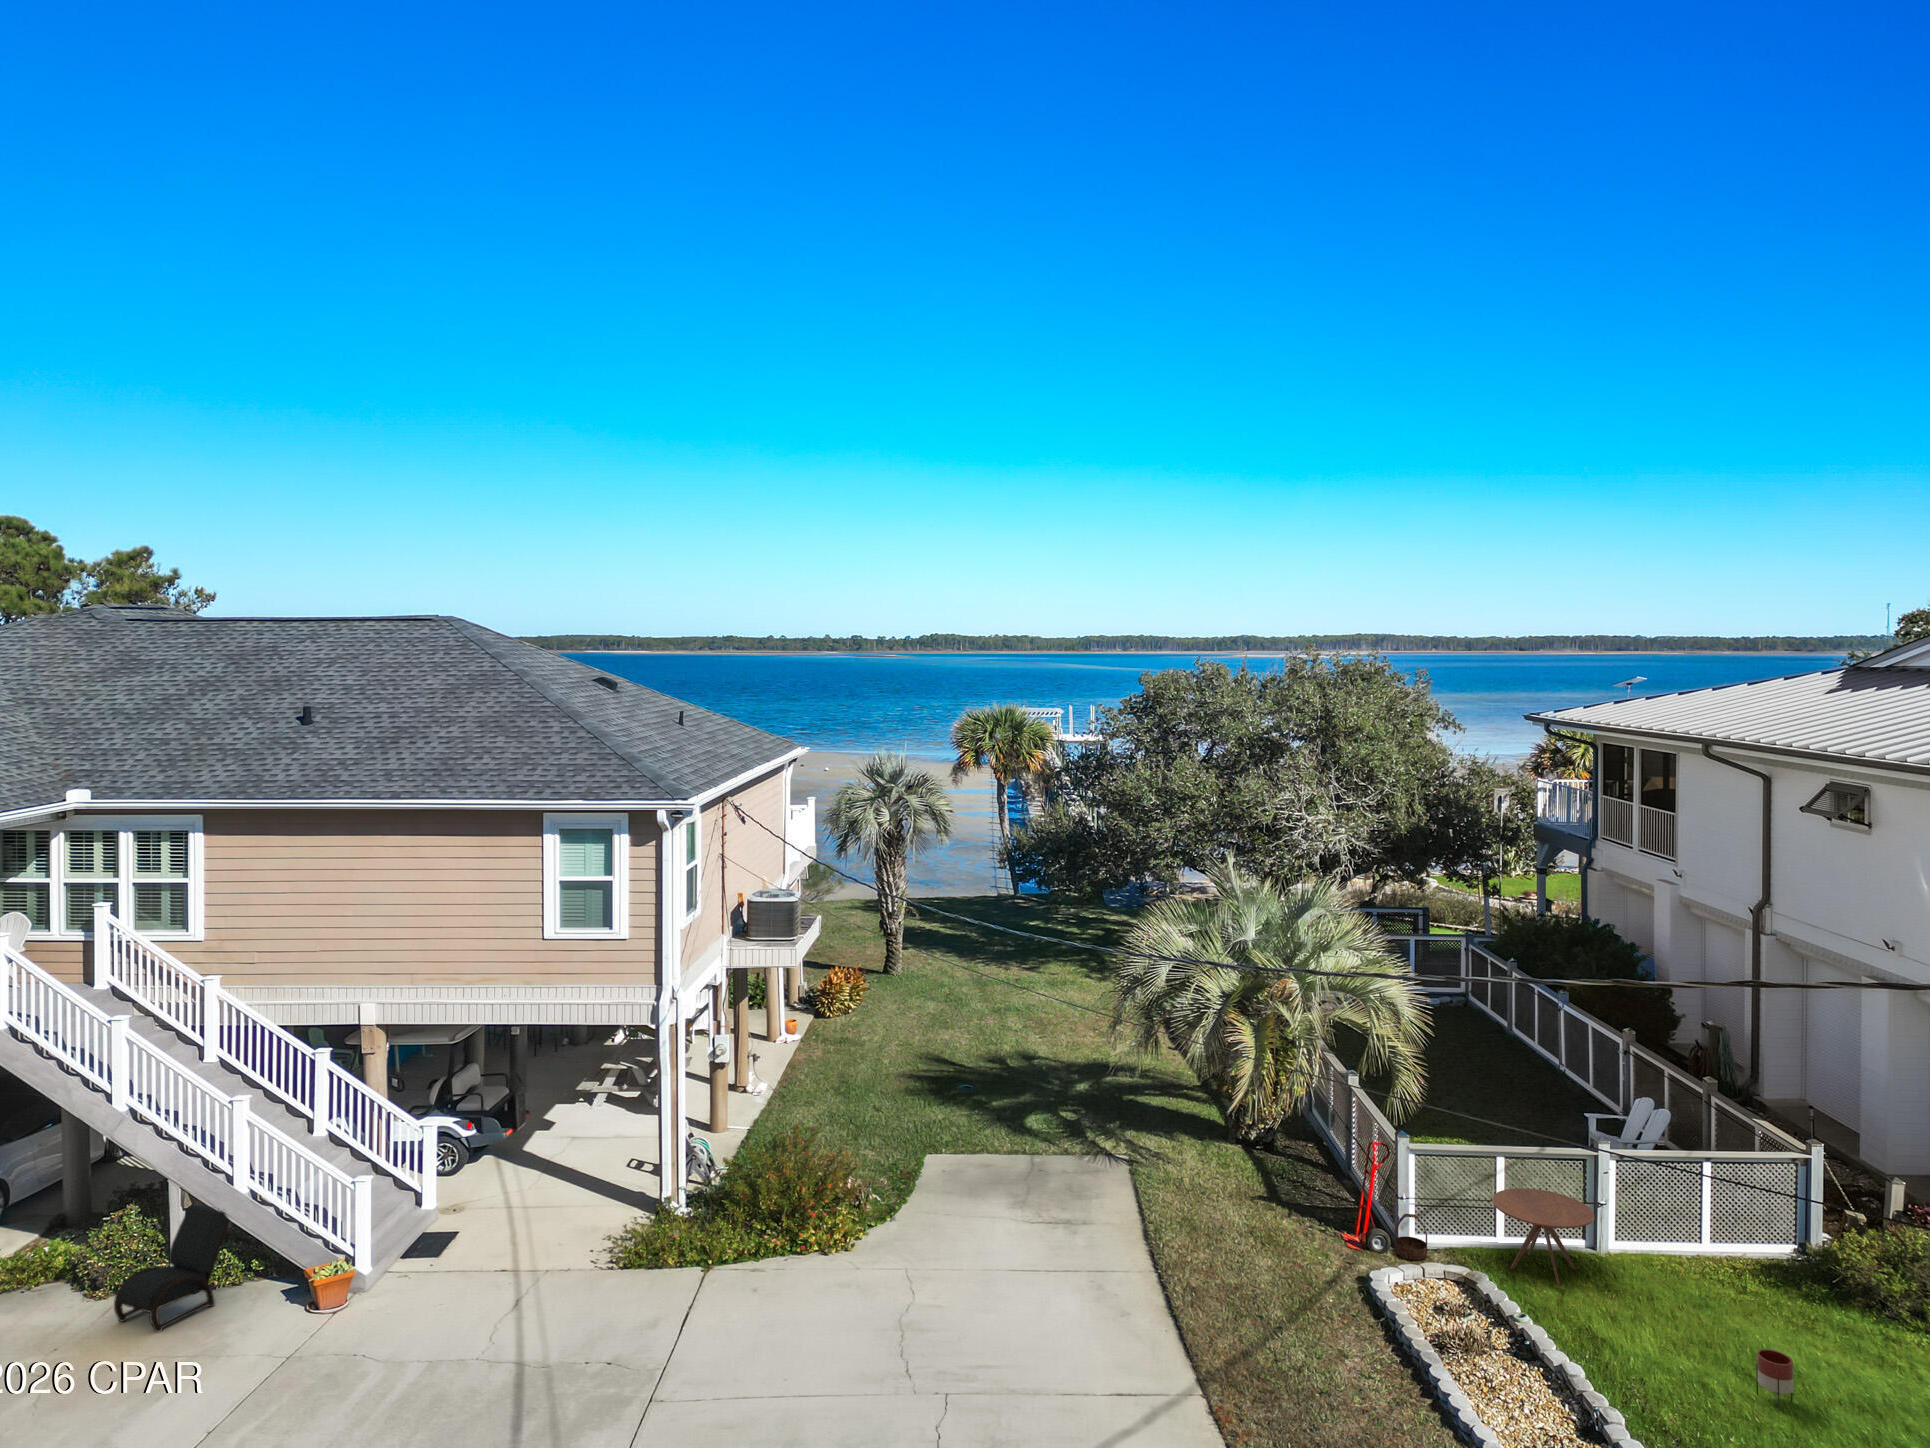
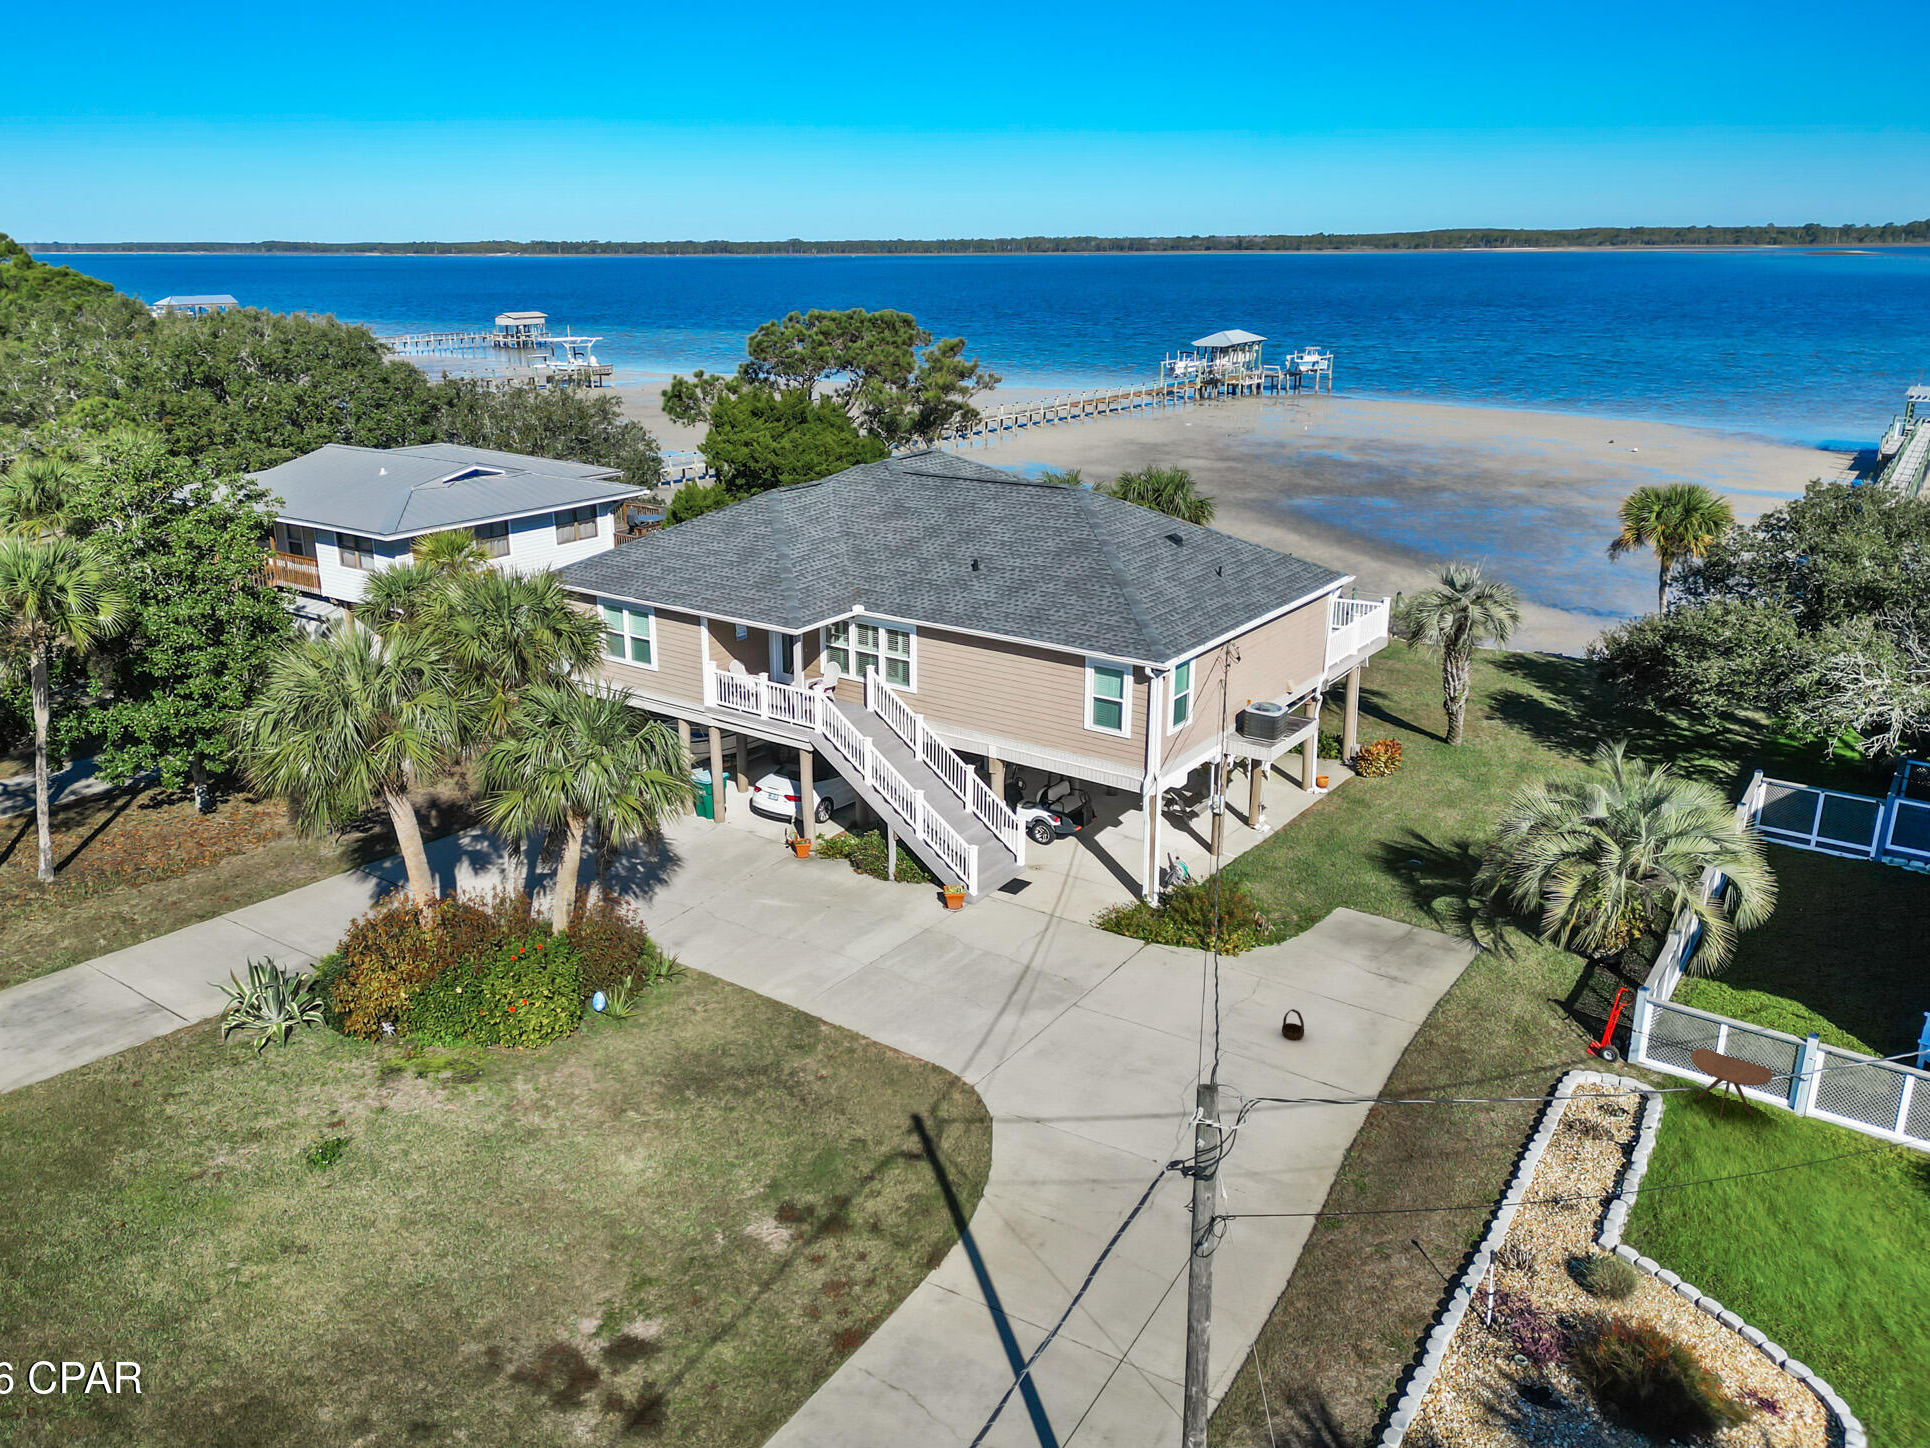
lounge chair: present [114,1205,230,1332] -> none [871,837,922,894]
basket: present [1395,1214,1427,1261] -> present [1282,1009,1304,1040]
planter: present [1756,1349,1794,1411] -> none [1764,1182,1791,1220]

